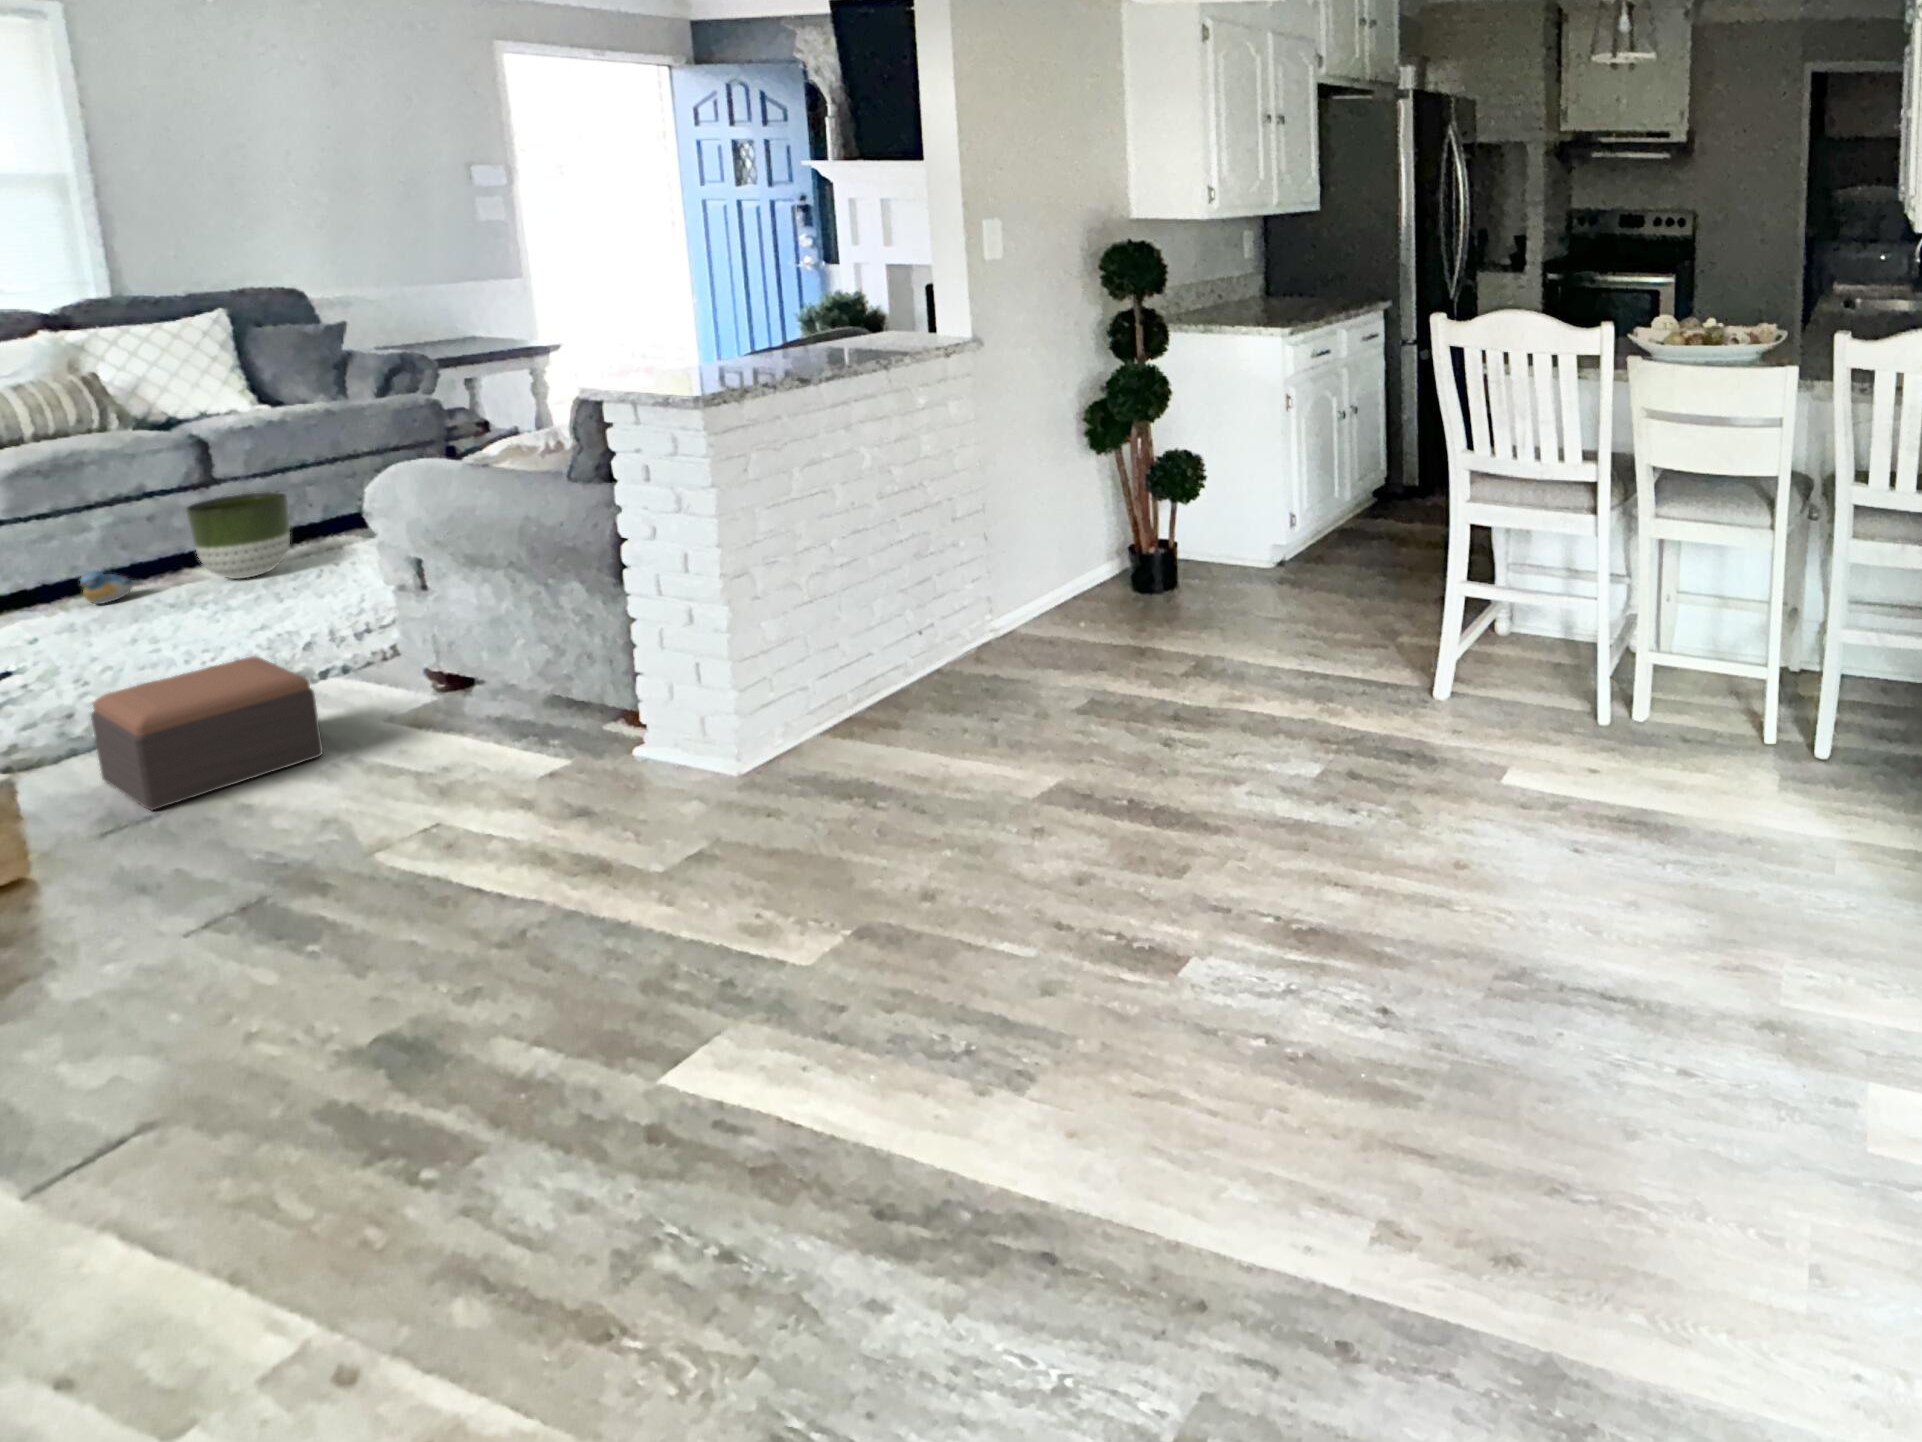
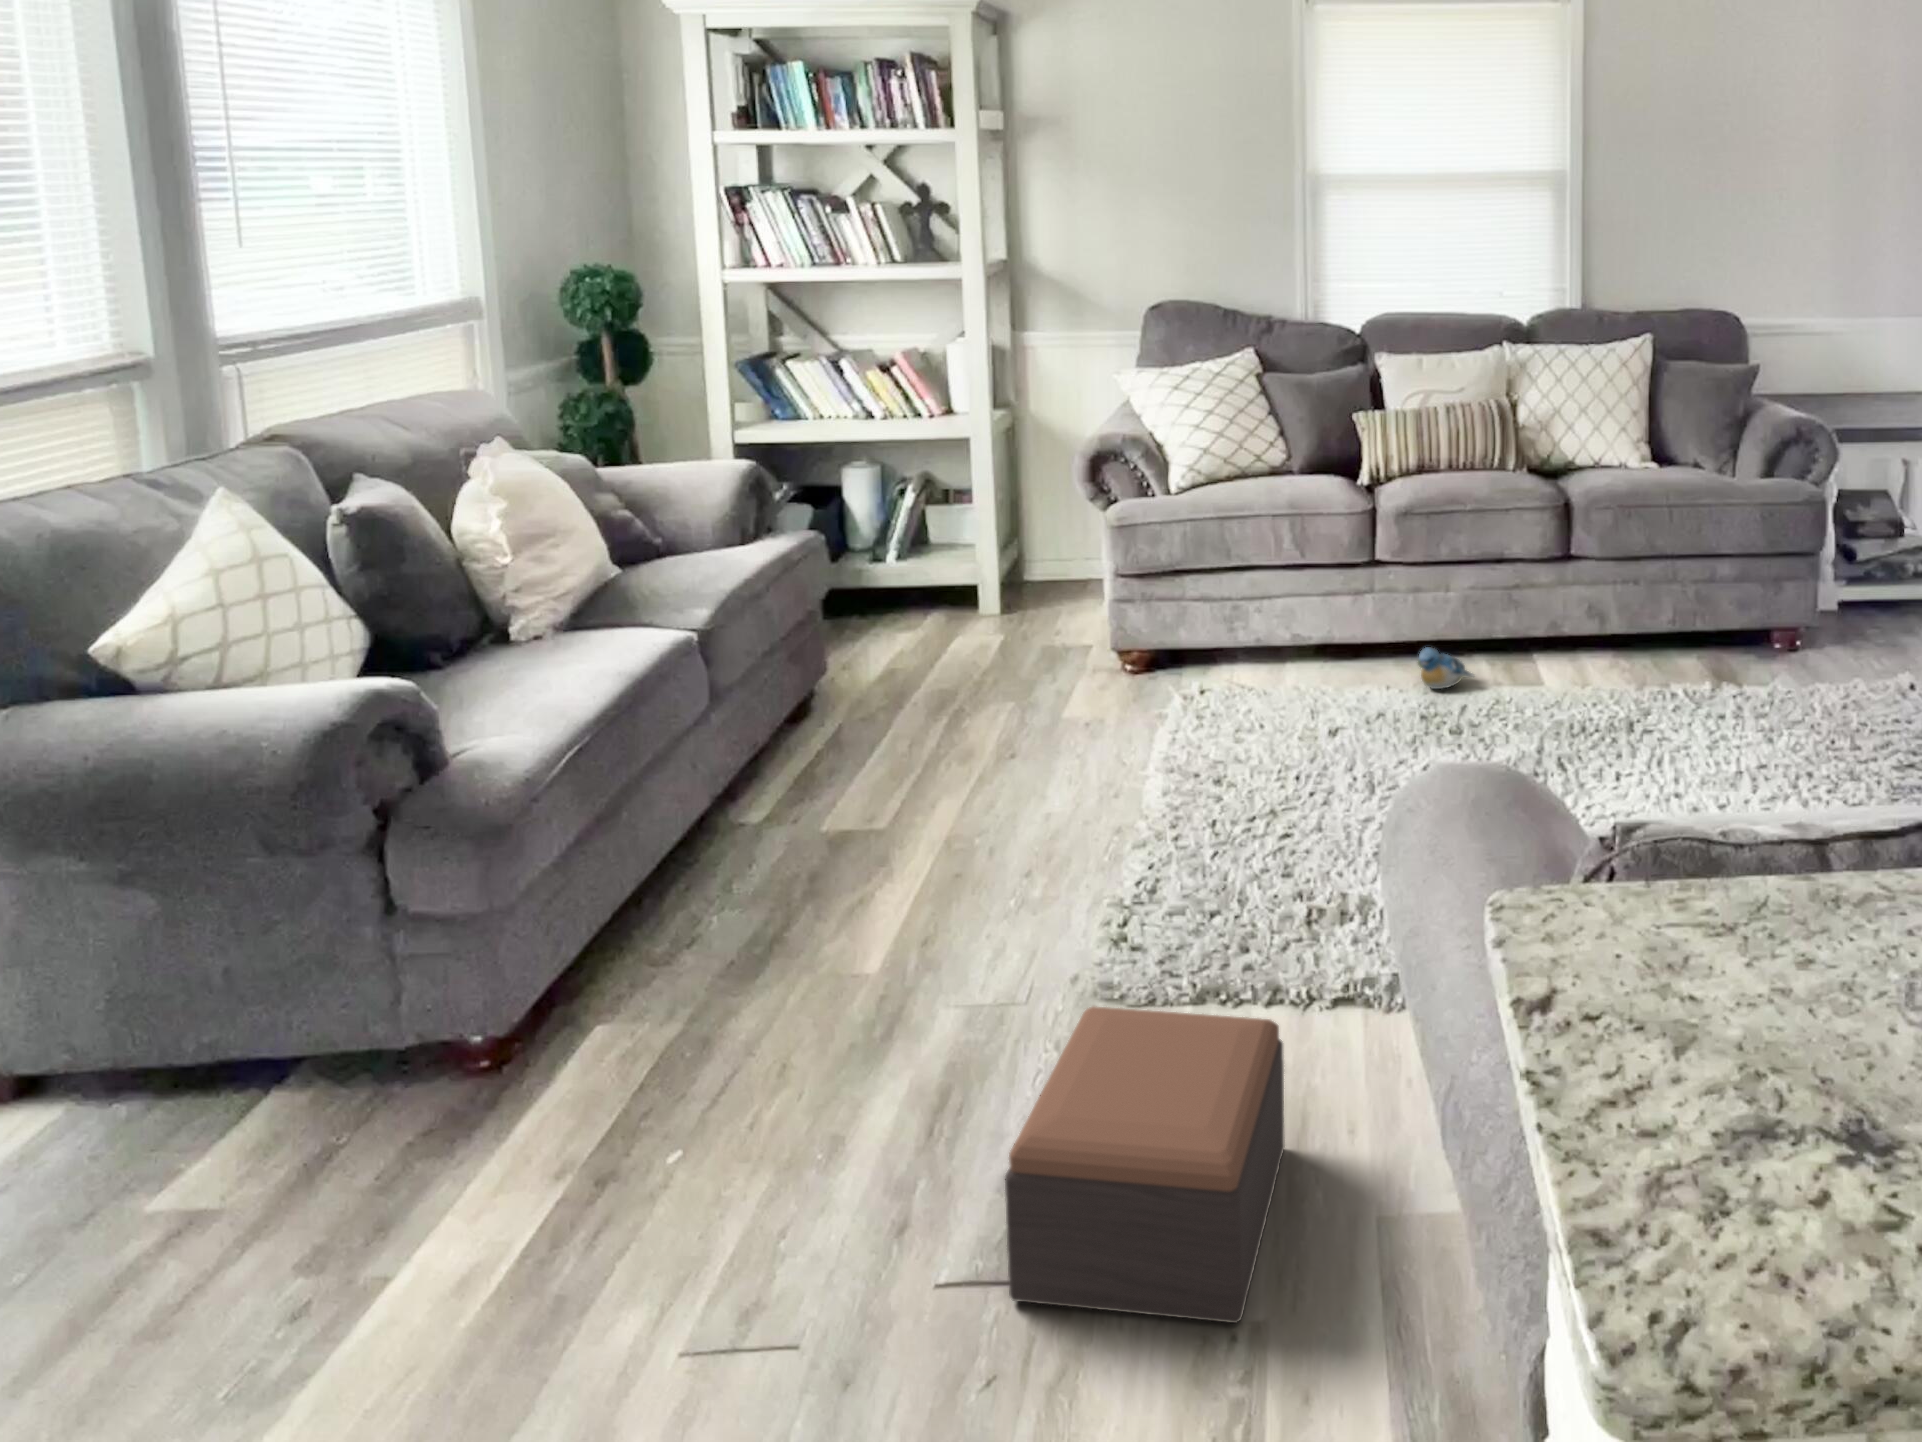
planter: present [186,492,290,579] -> none [1516,587,1609,705]

